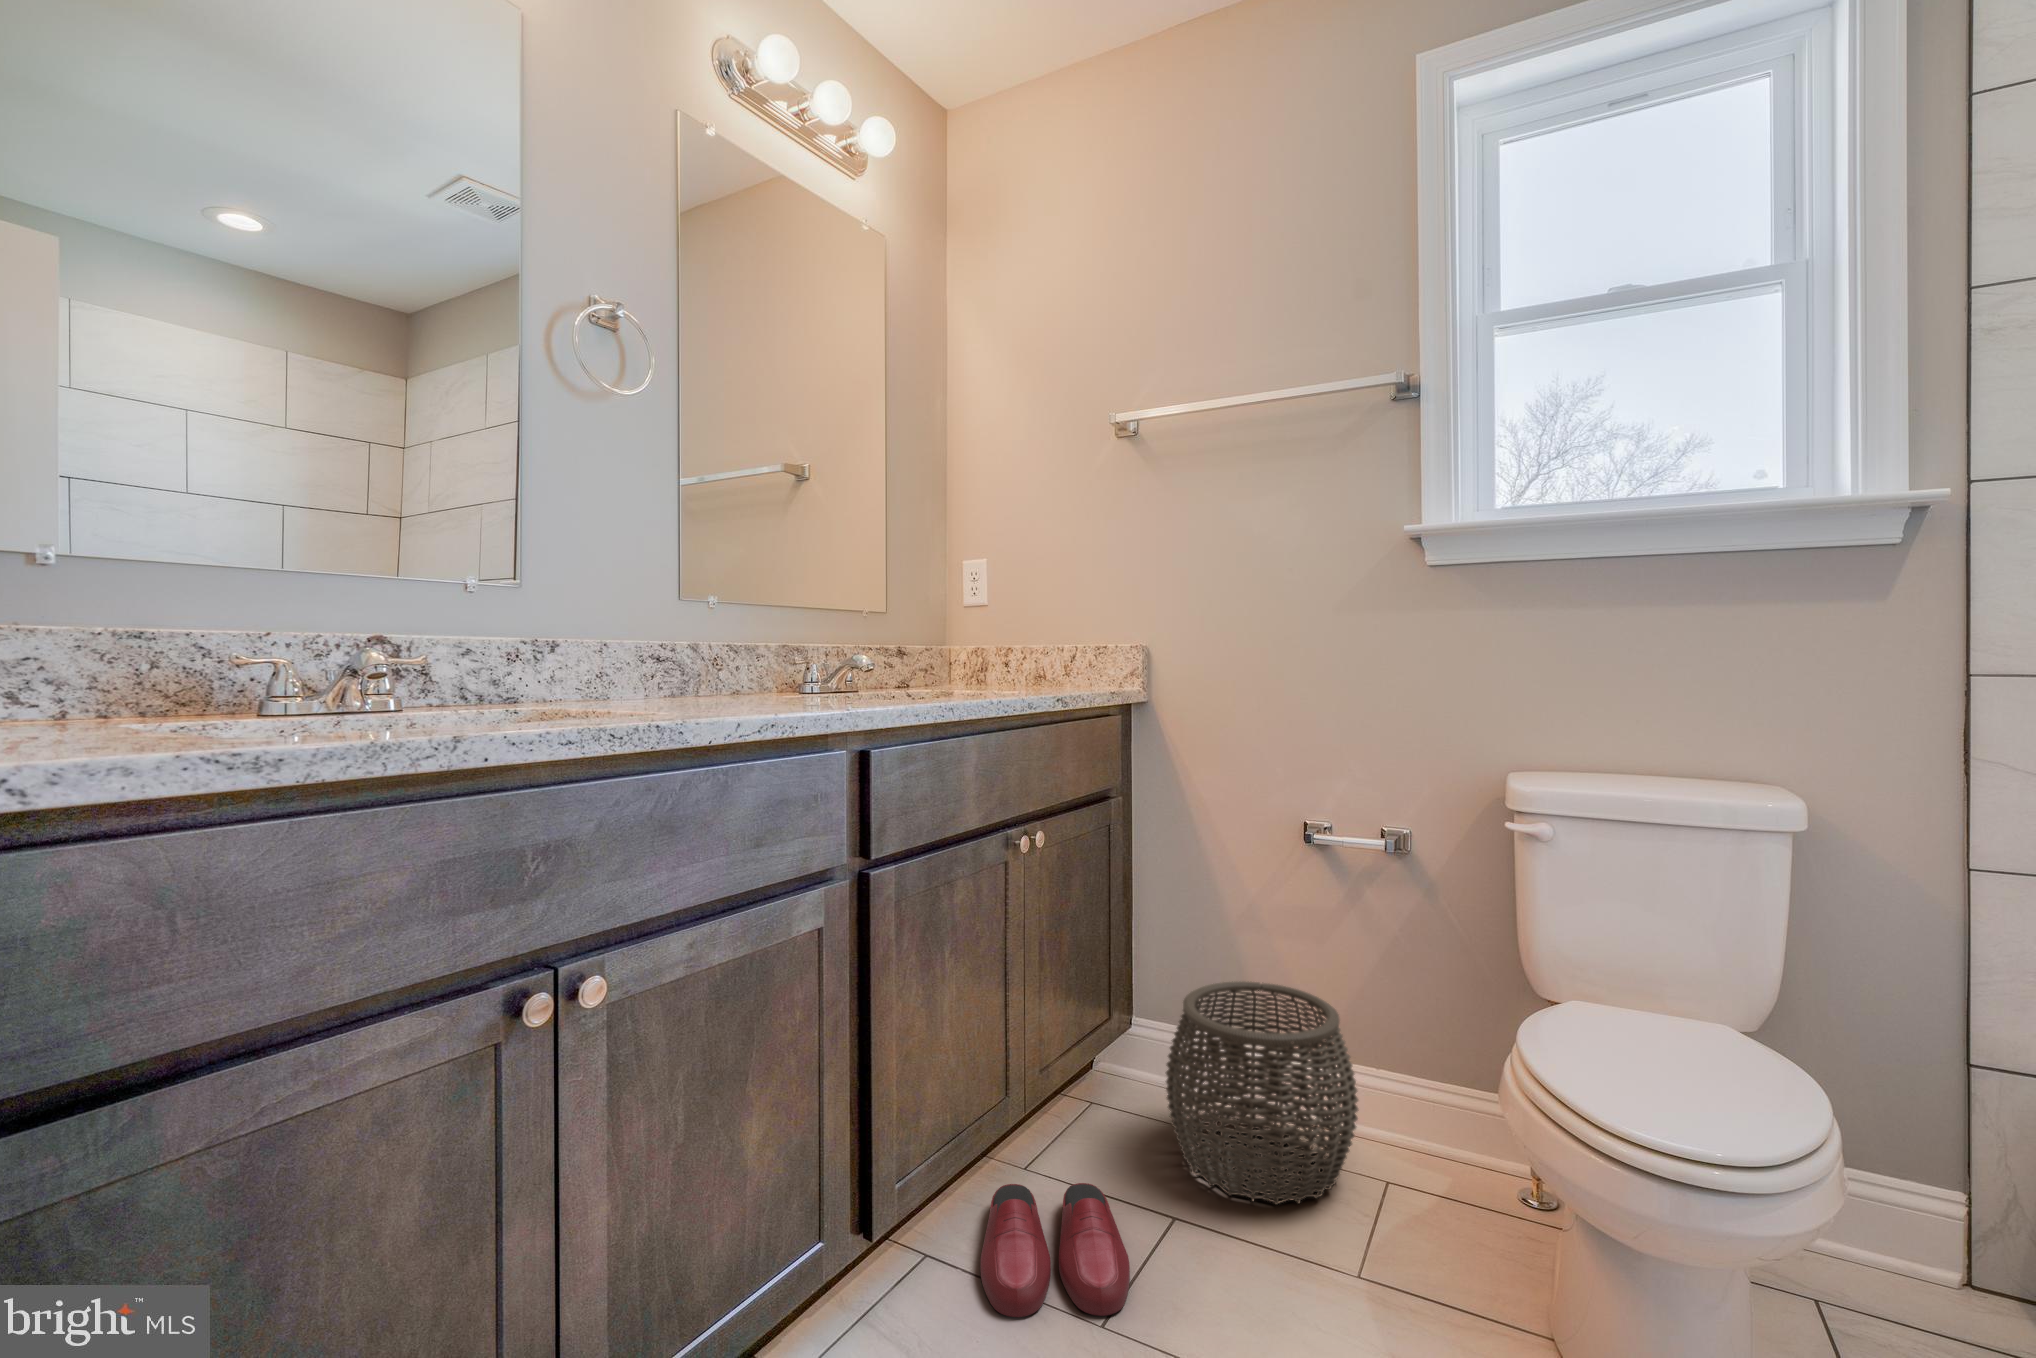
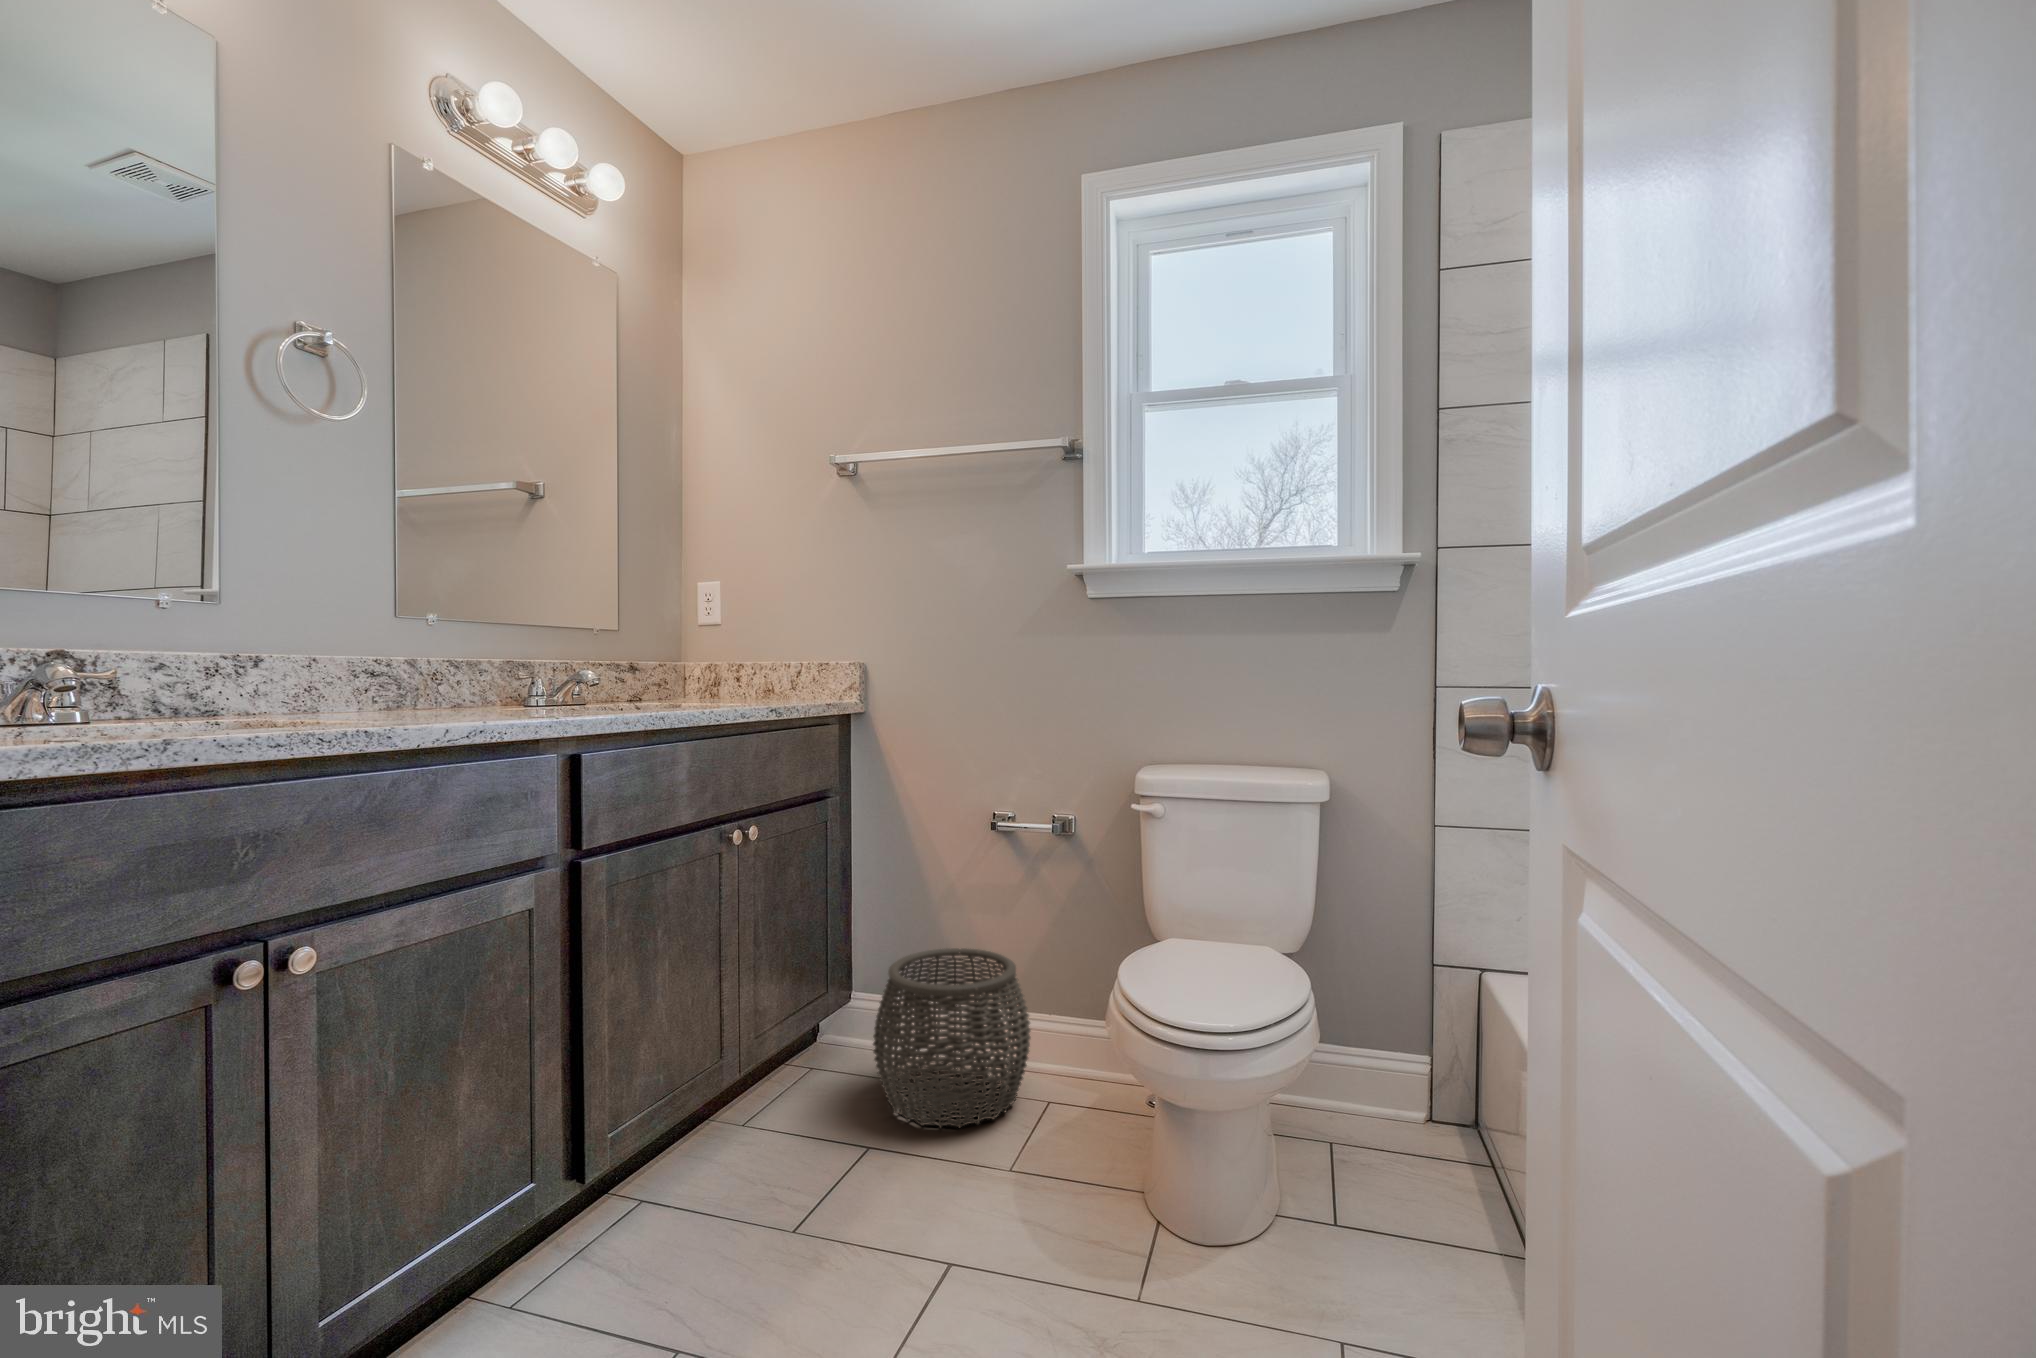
slippers: present [981,1183,1130,1317] -> none [691,1129,825,1238]

